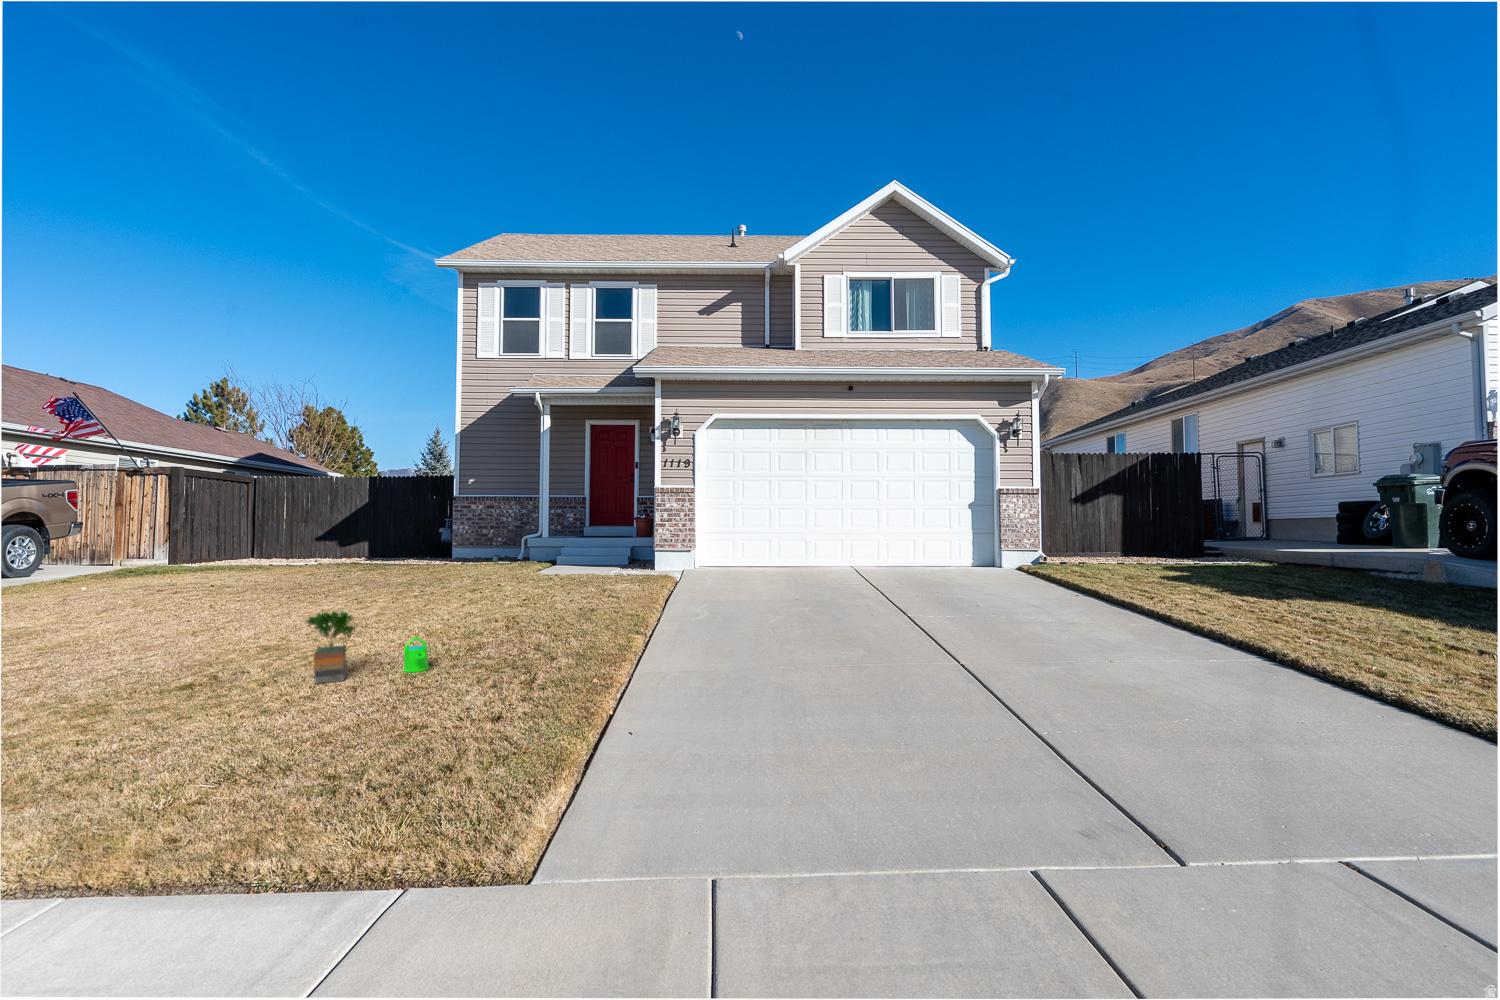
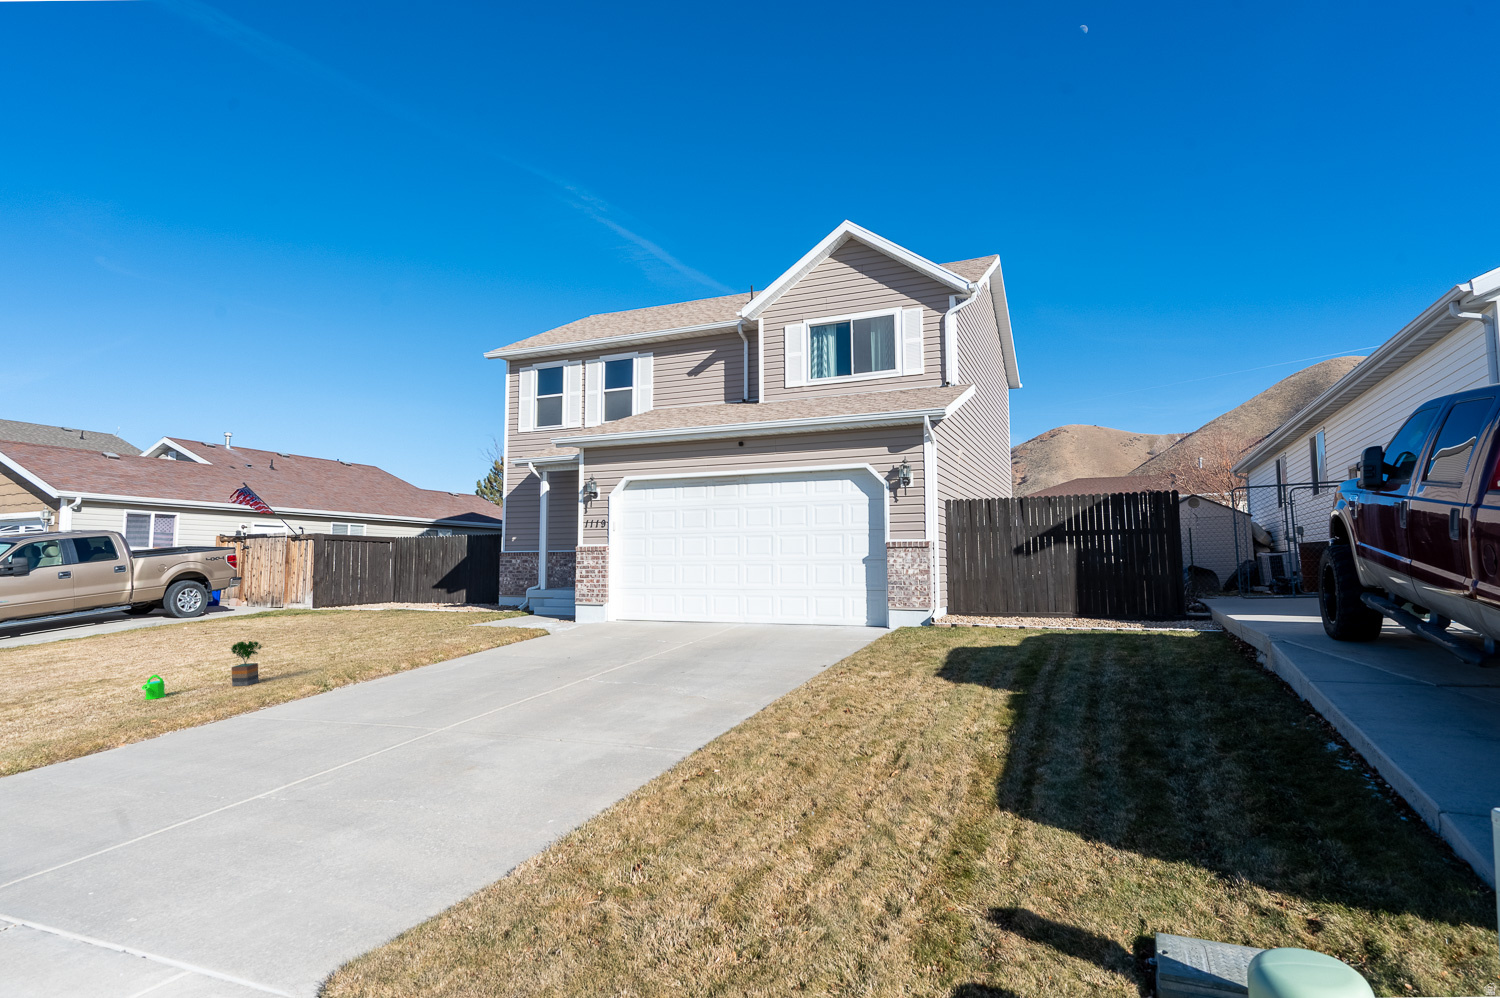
potted tree: present [306,611,356,684] -> present [231,641,262,686]

